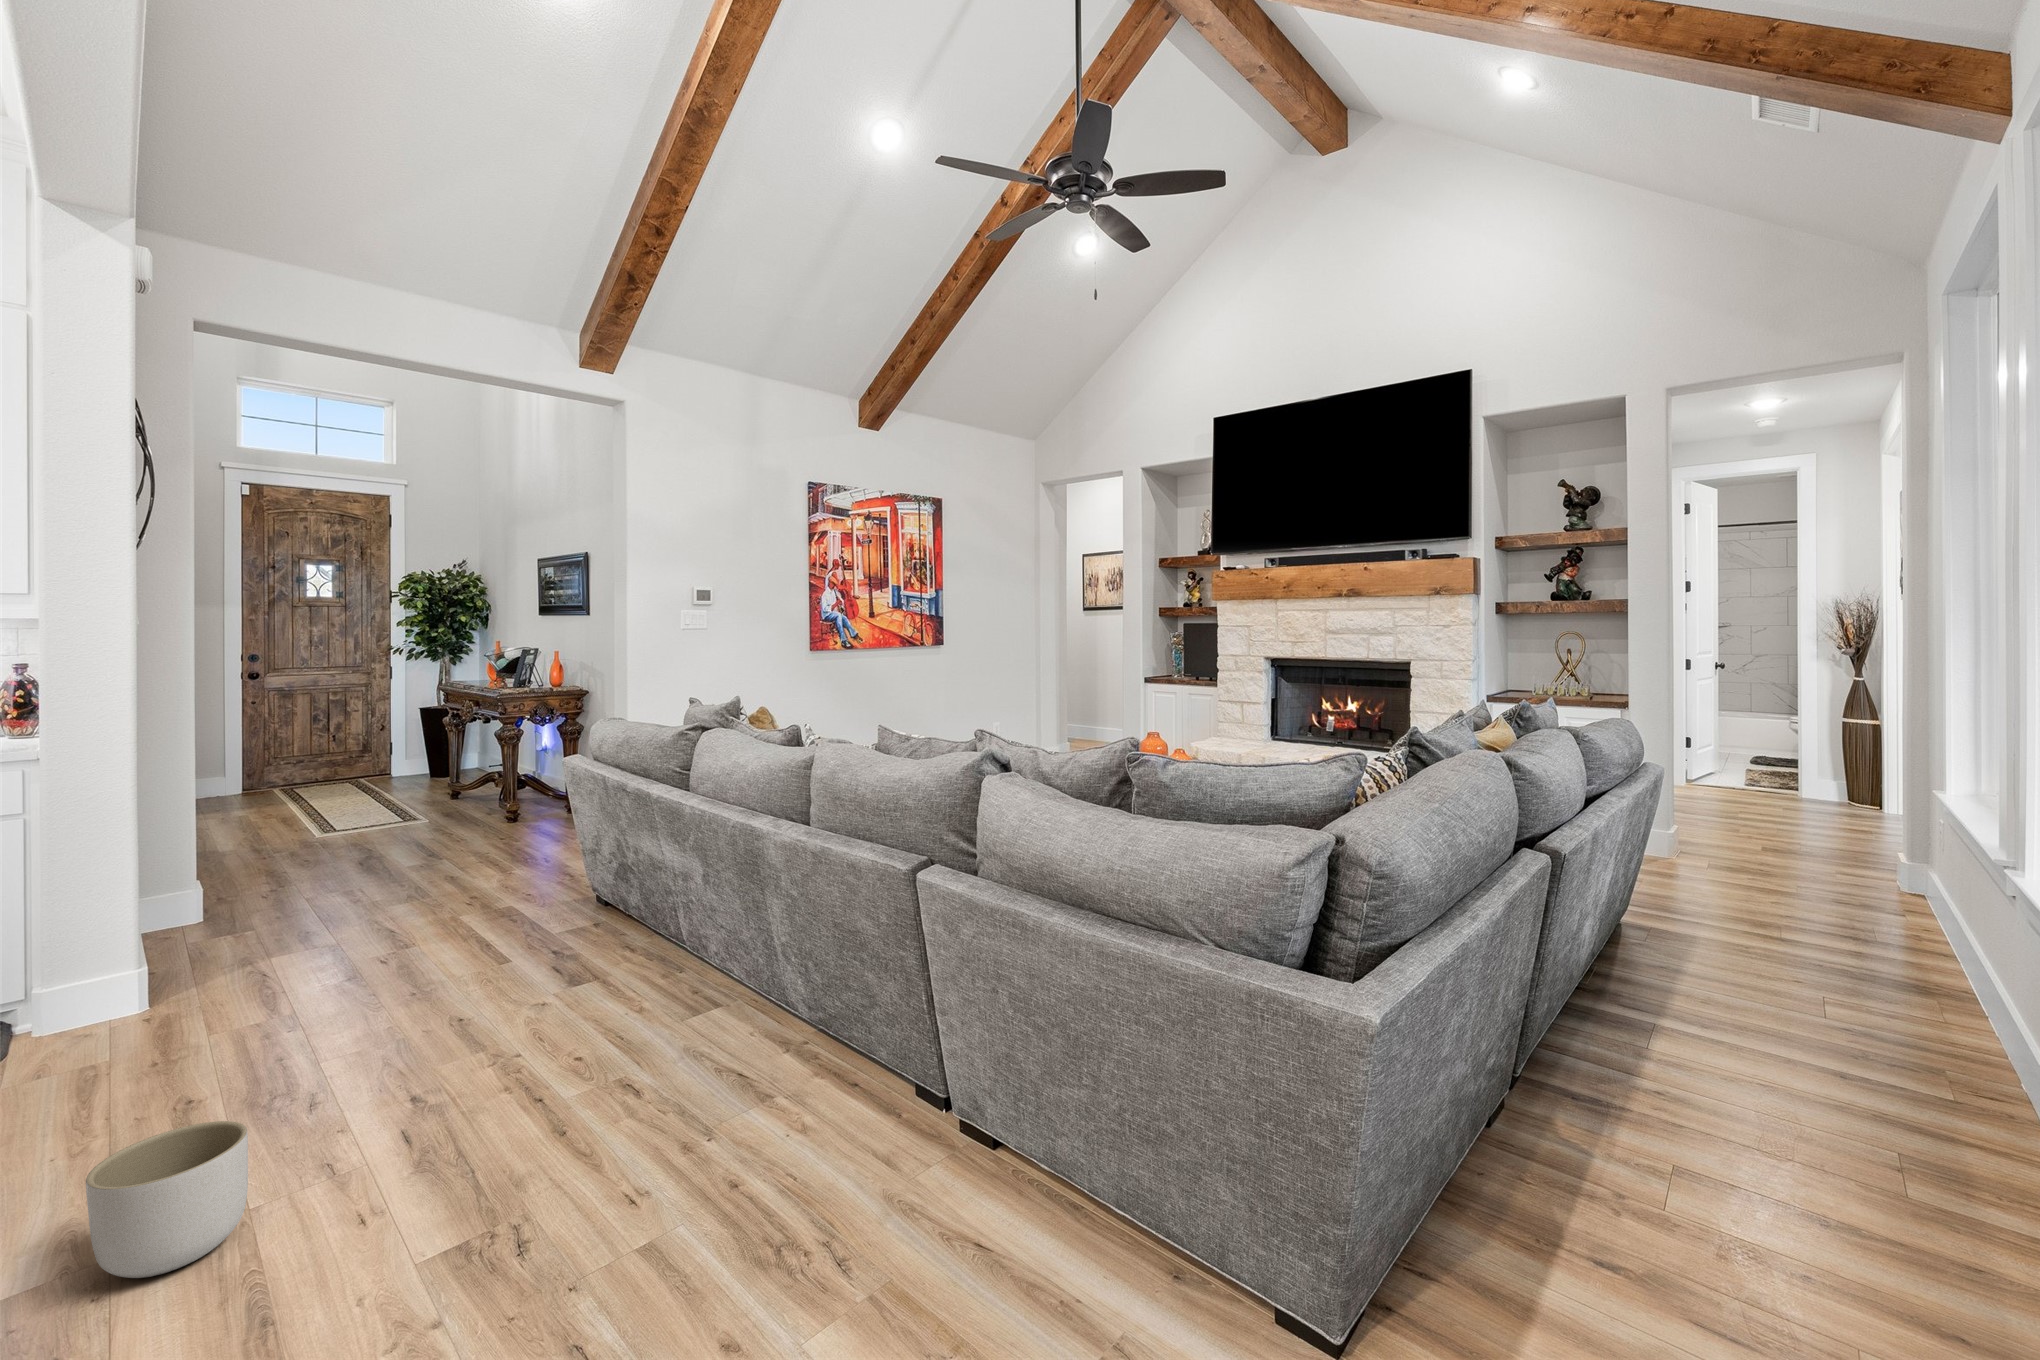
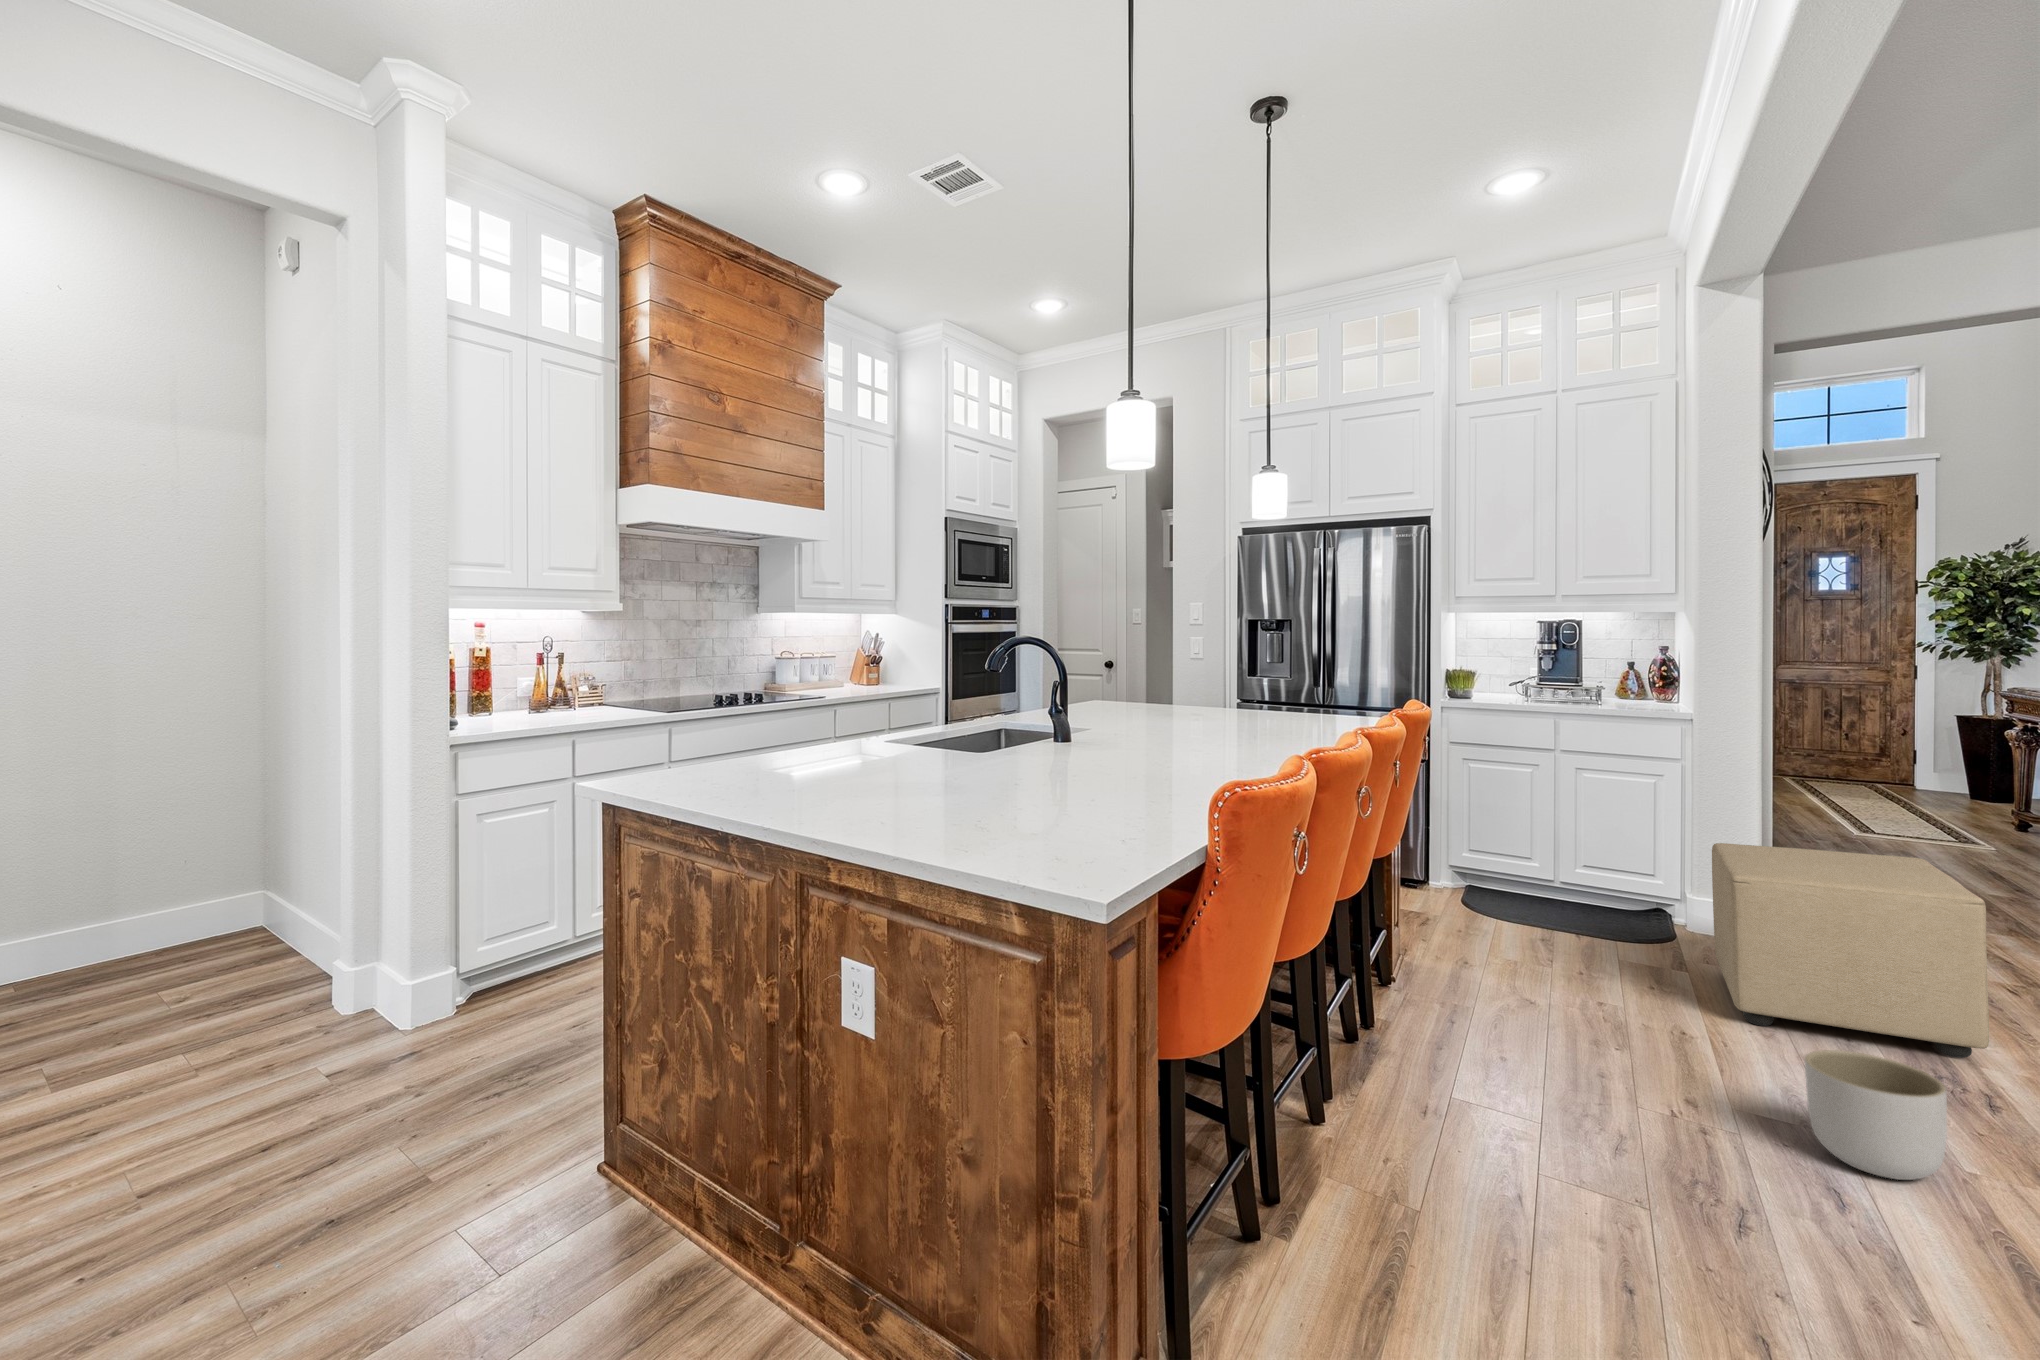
ottoman: none [58,869,344,1125] -> present [1712,843,1989,1058]

